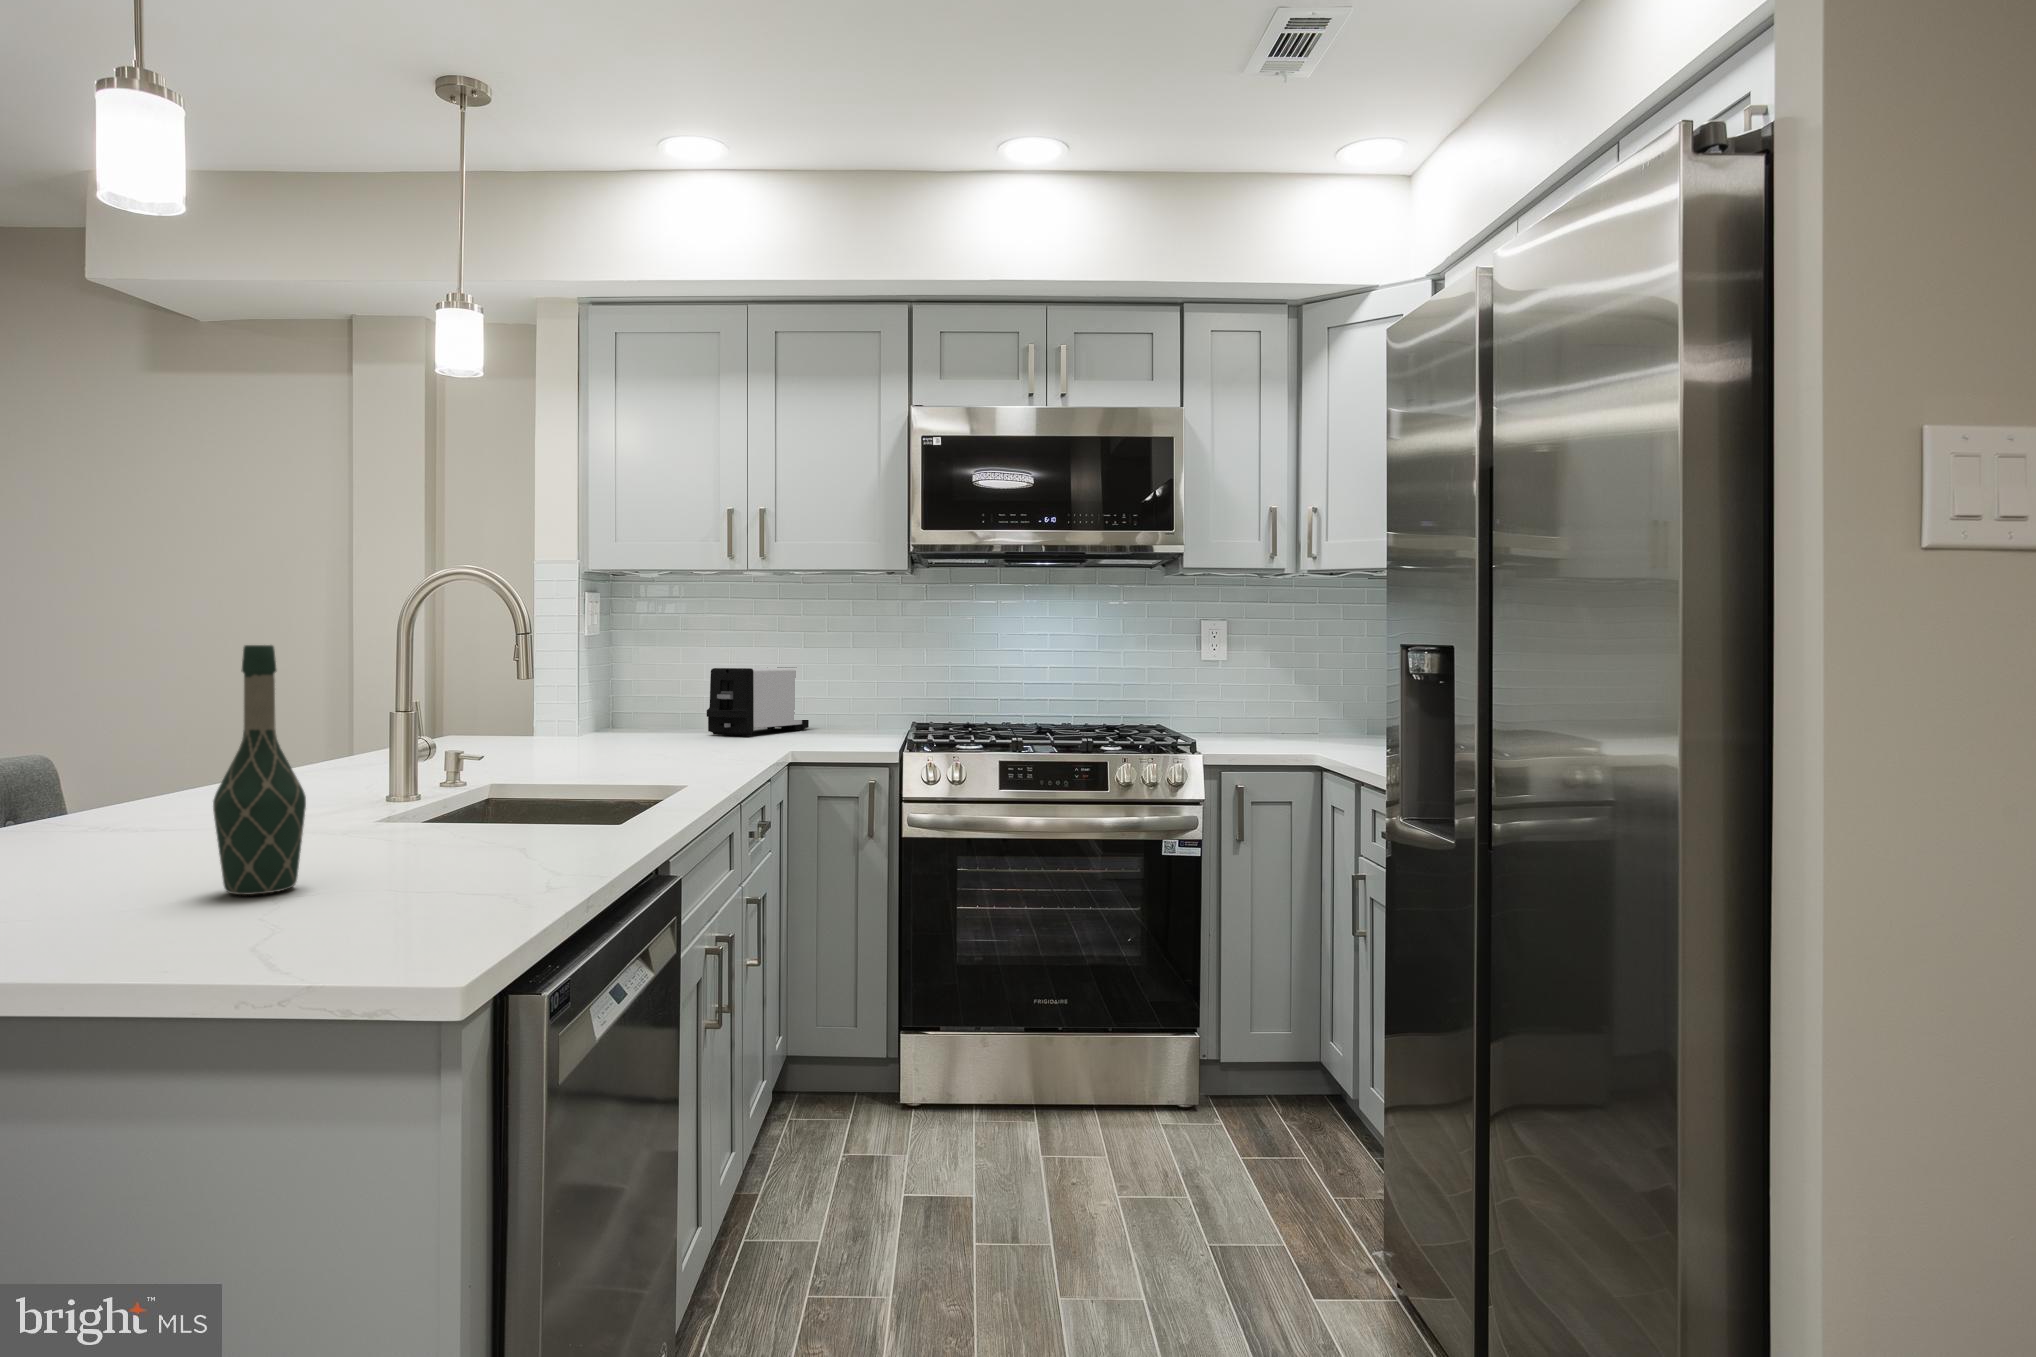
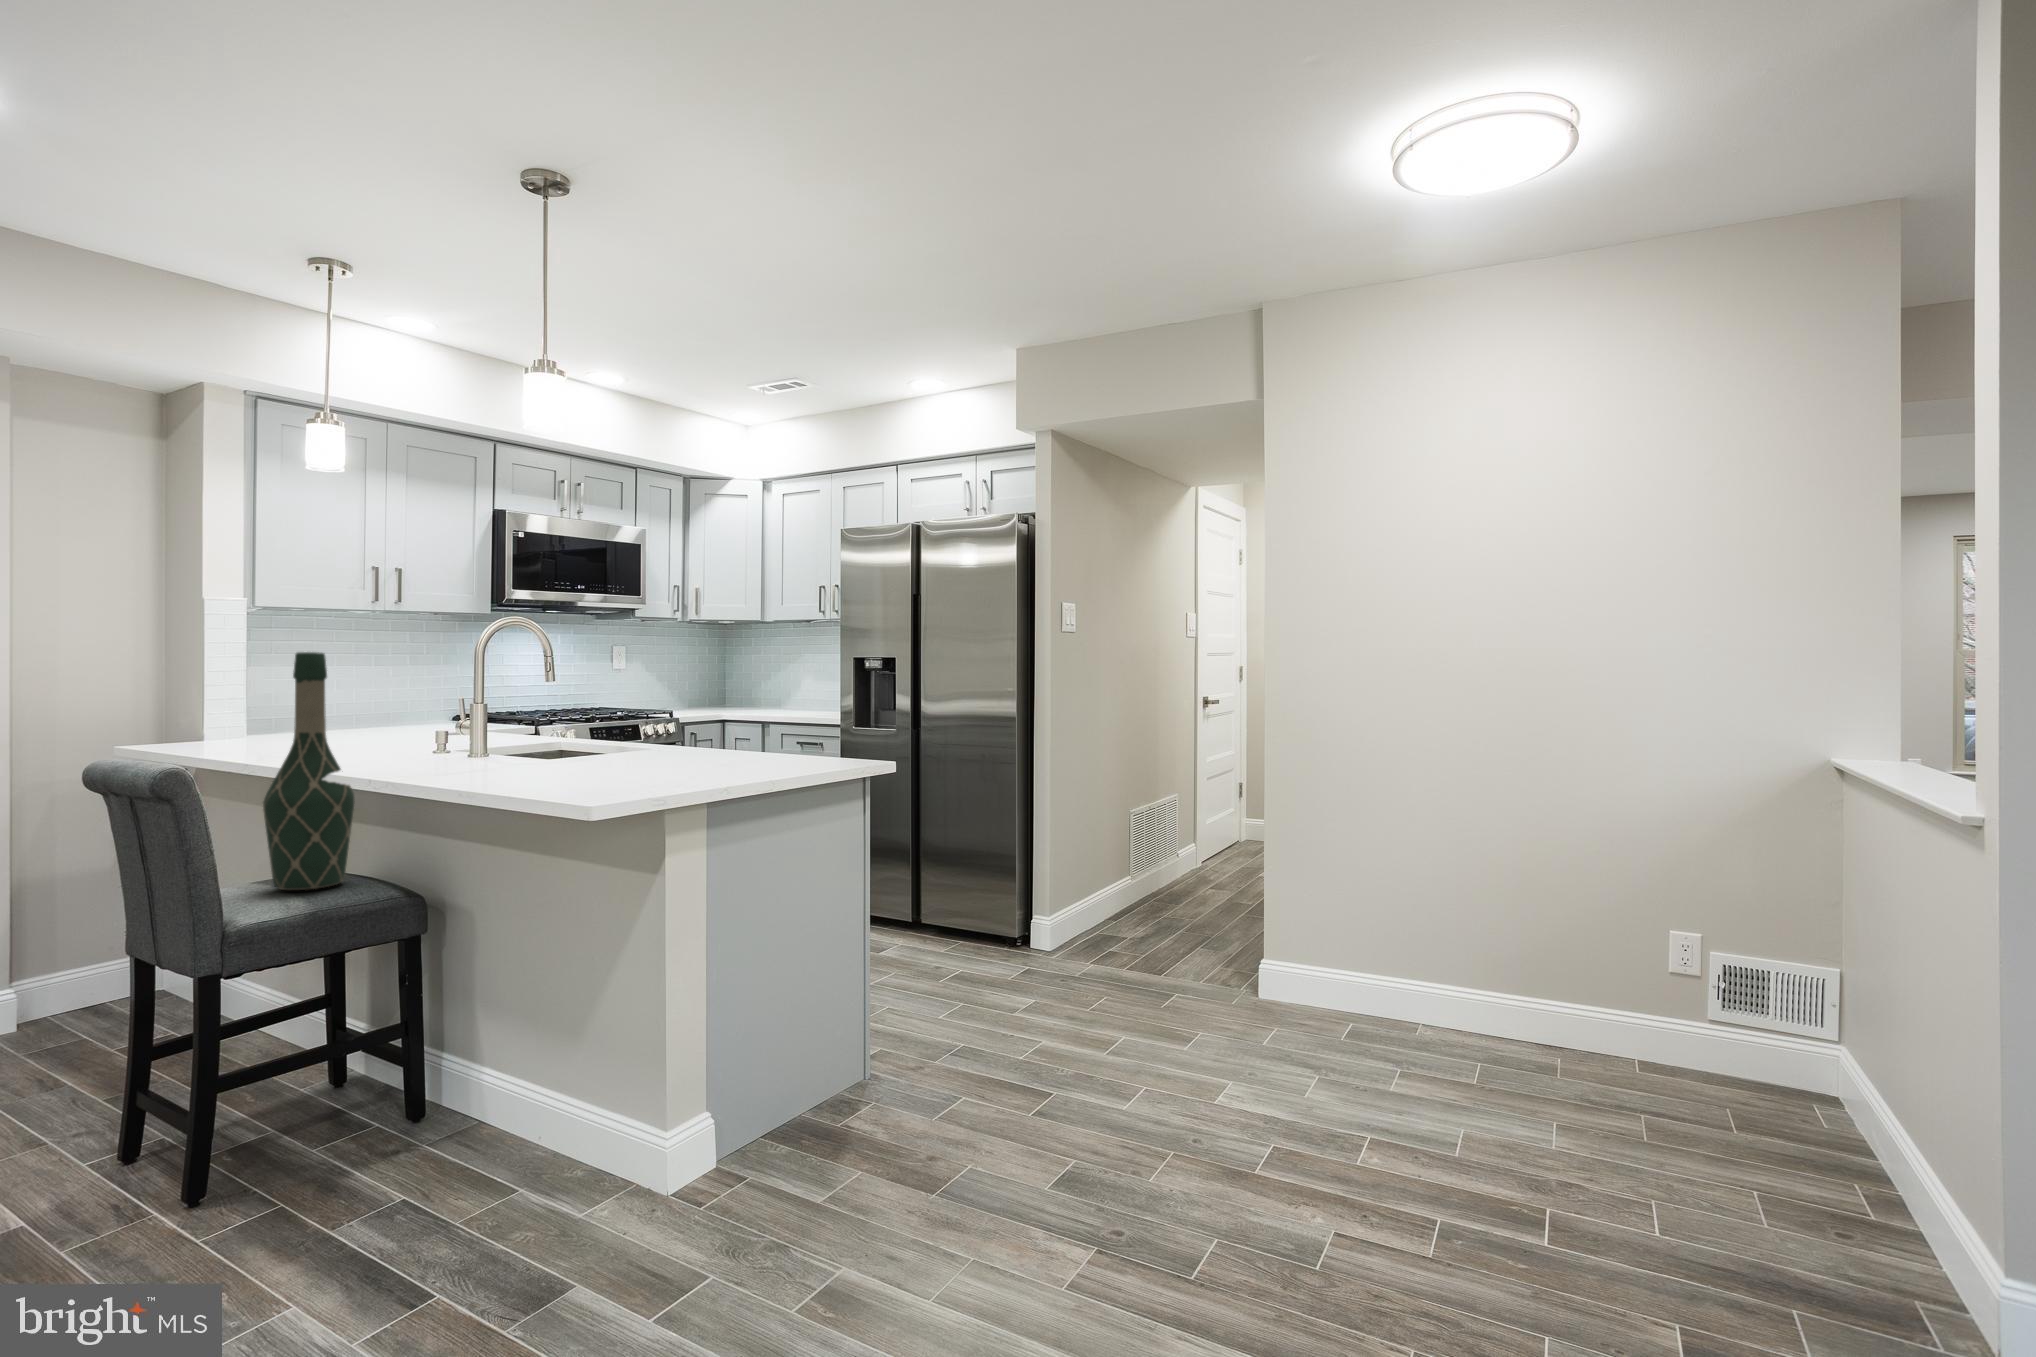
toaster: present [707,667,809,736] -> none [765,691,857,751]

